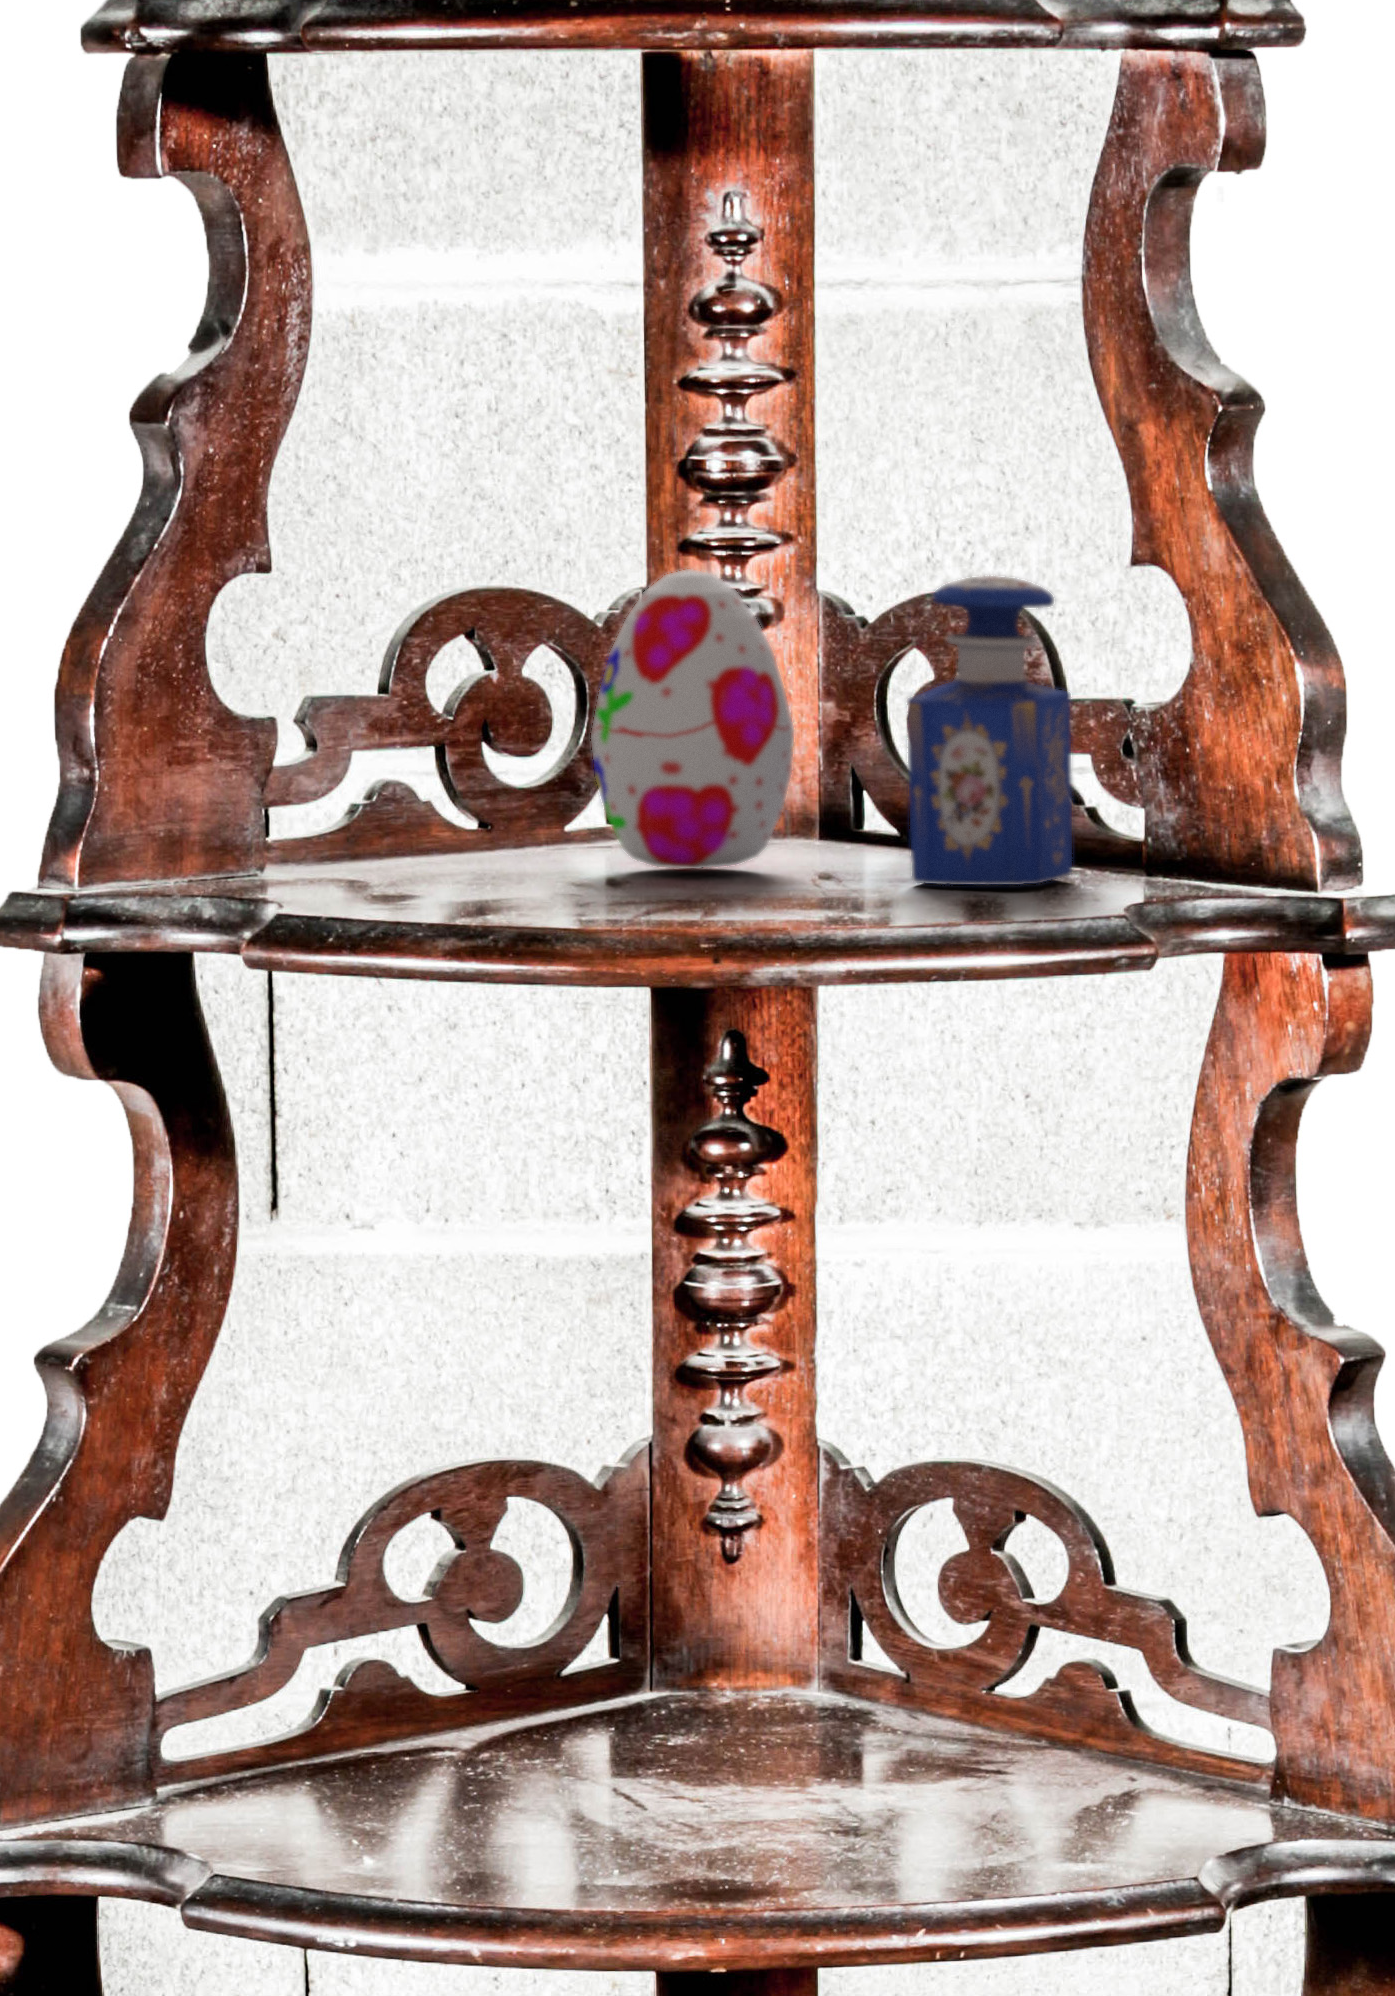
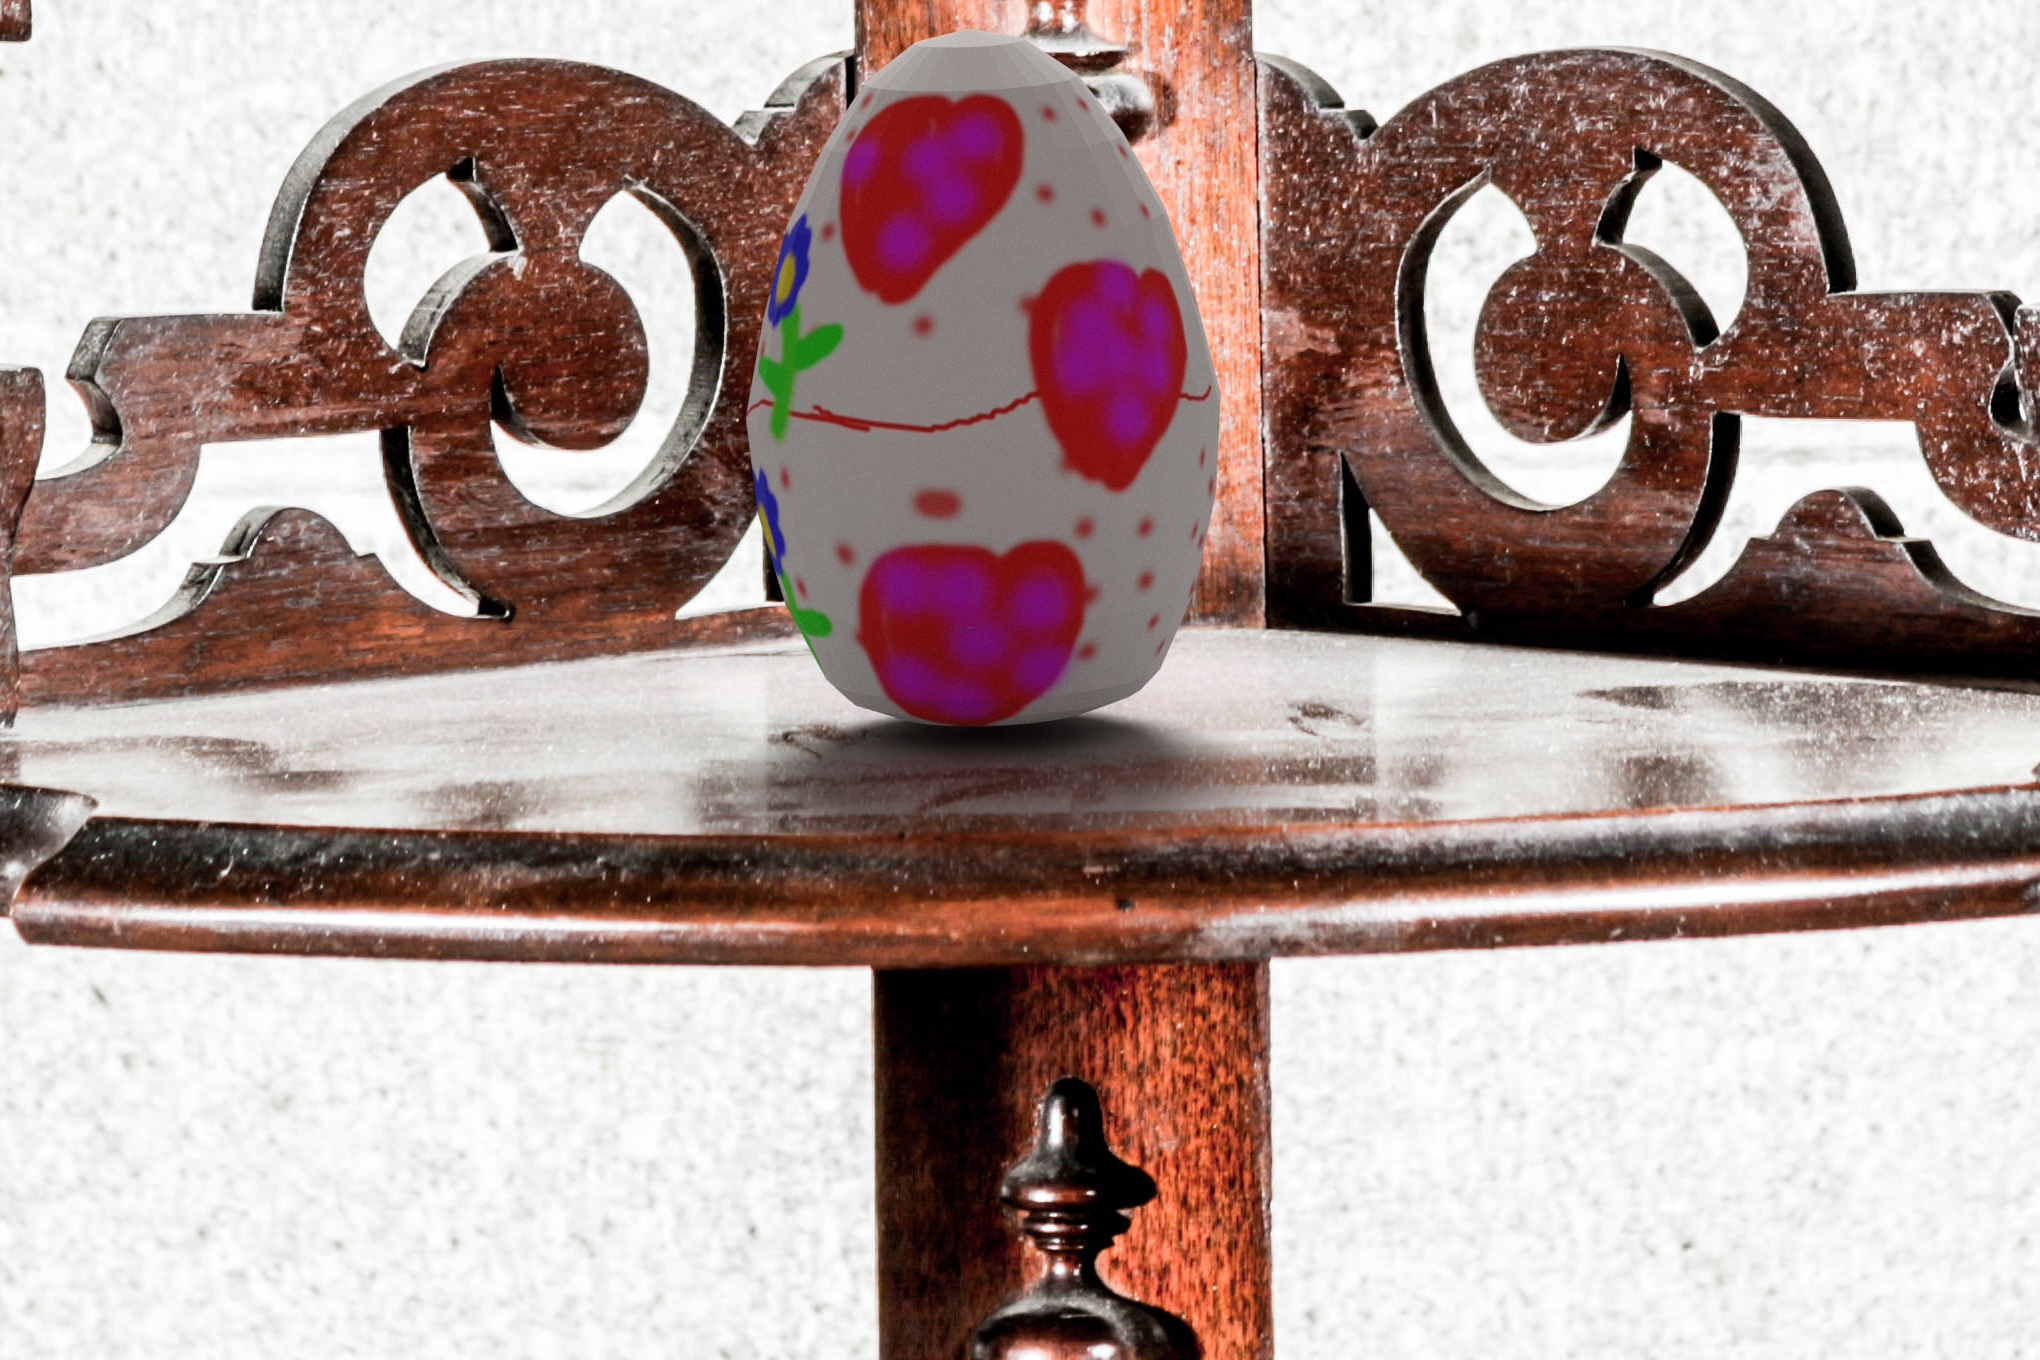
perfume bottle: present [907,576,1072,885] -> none [1493,40,1888,774]

